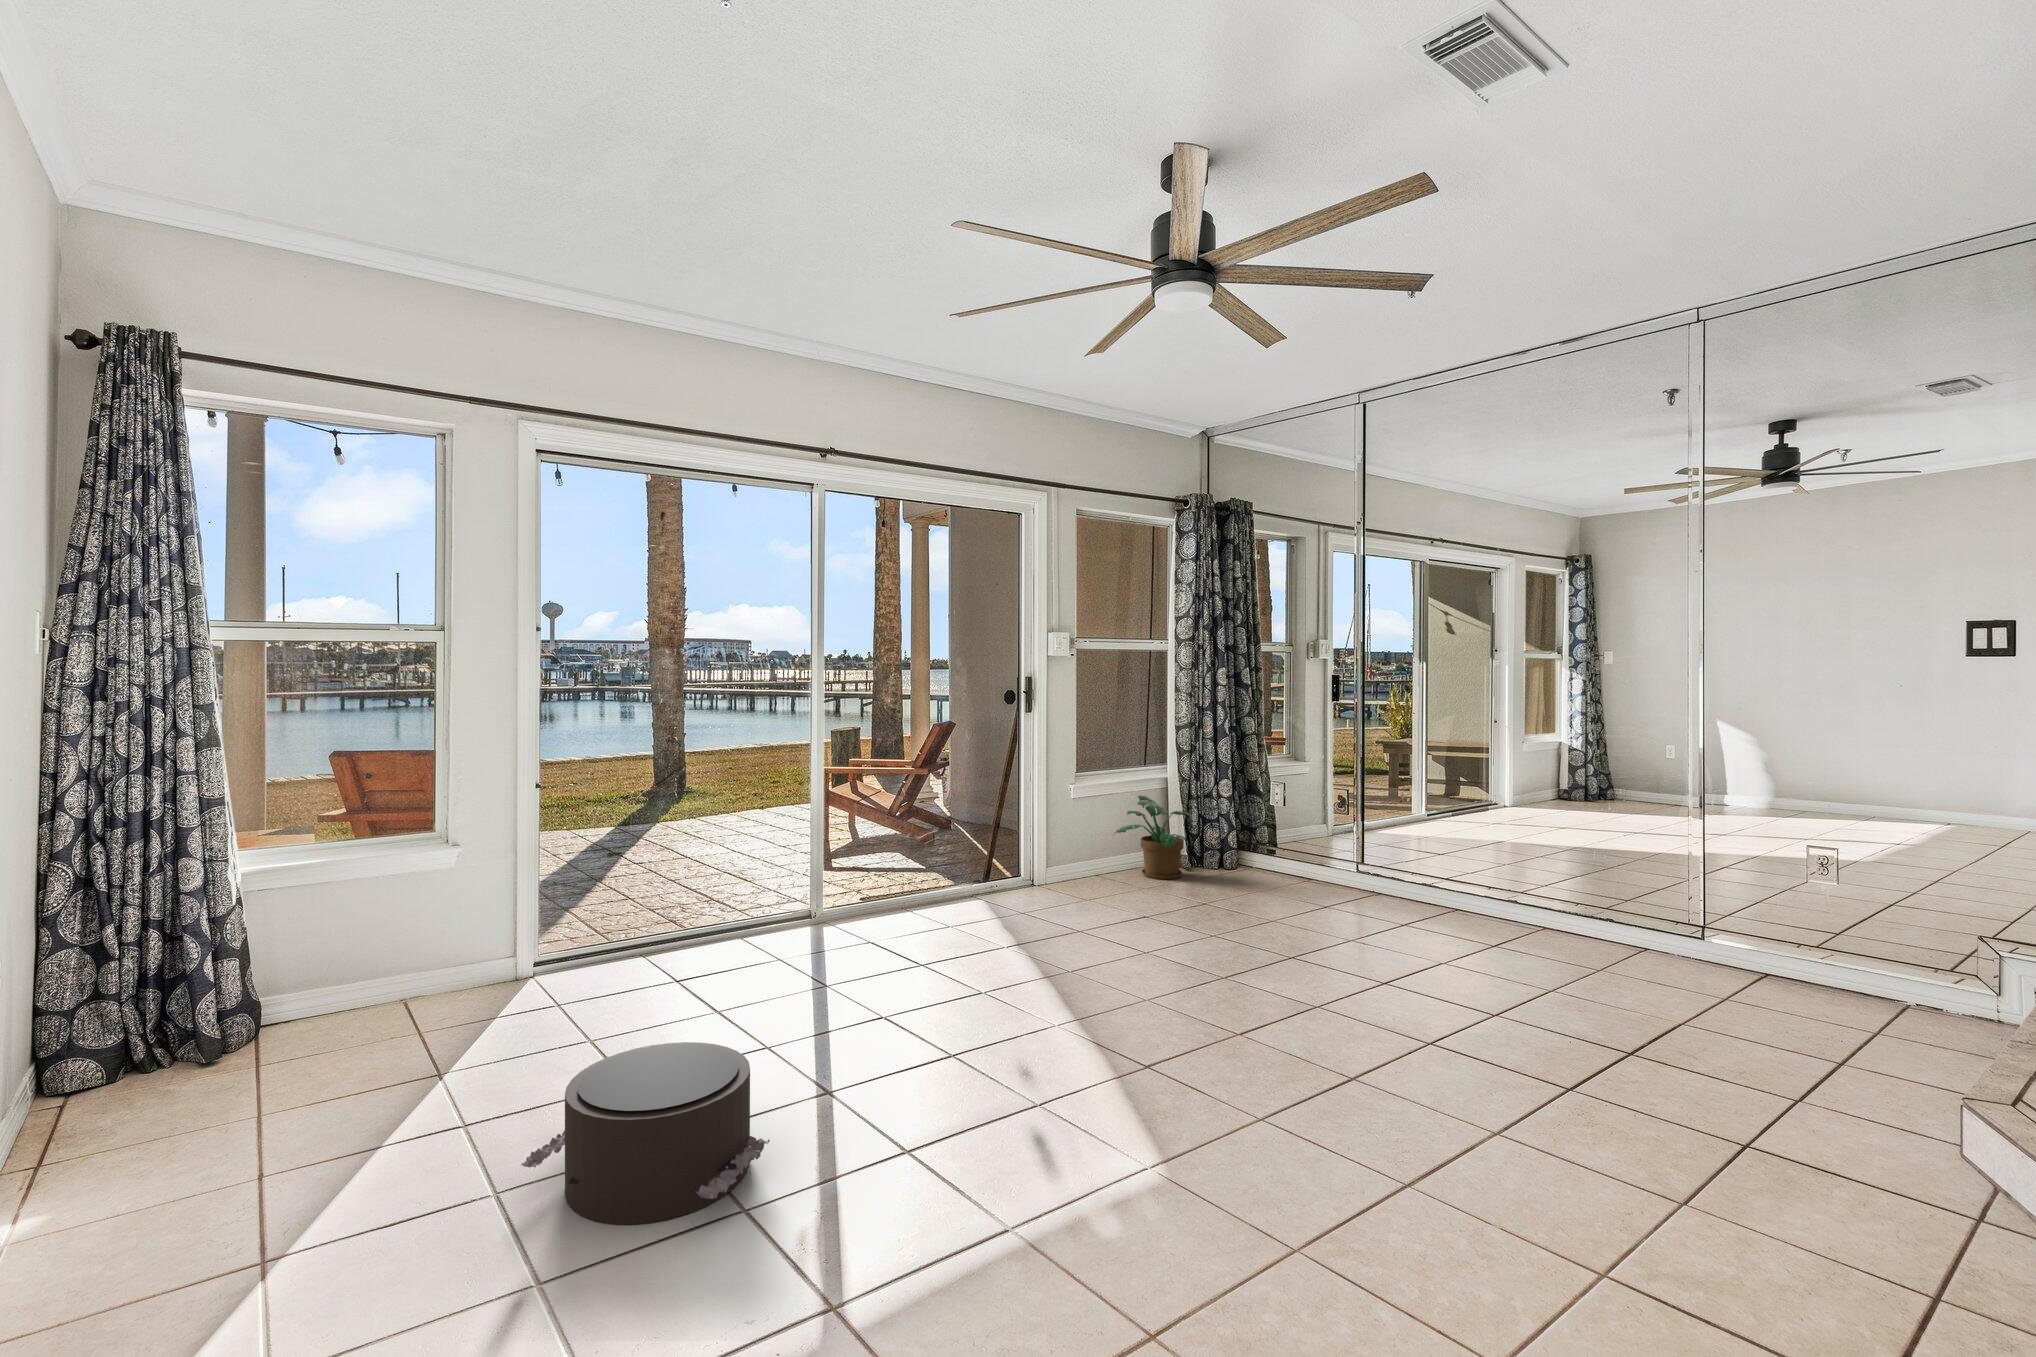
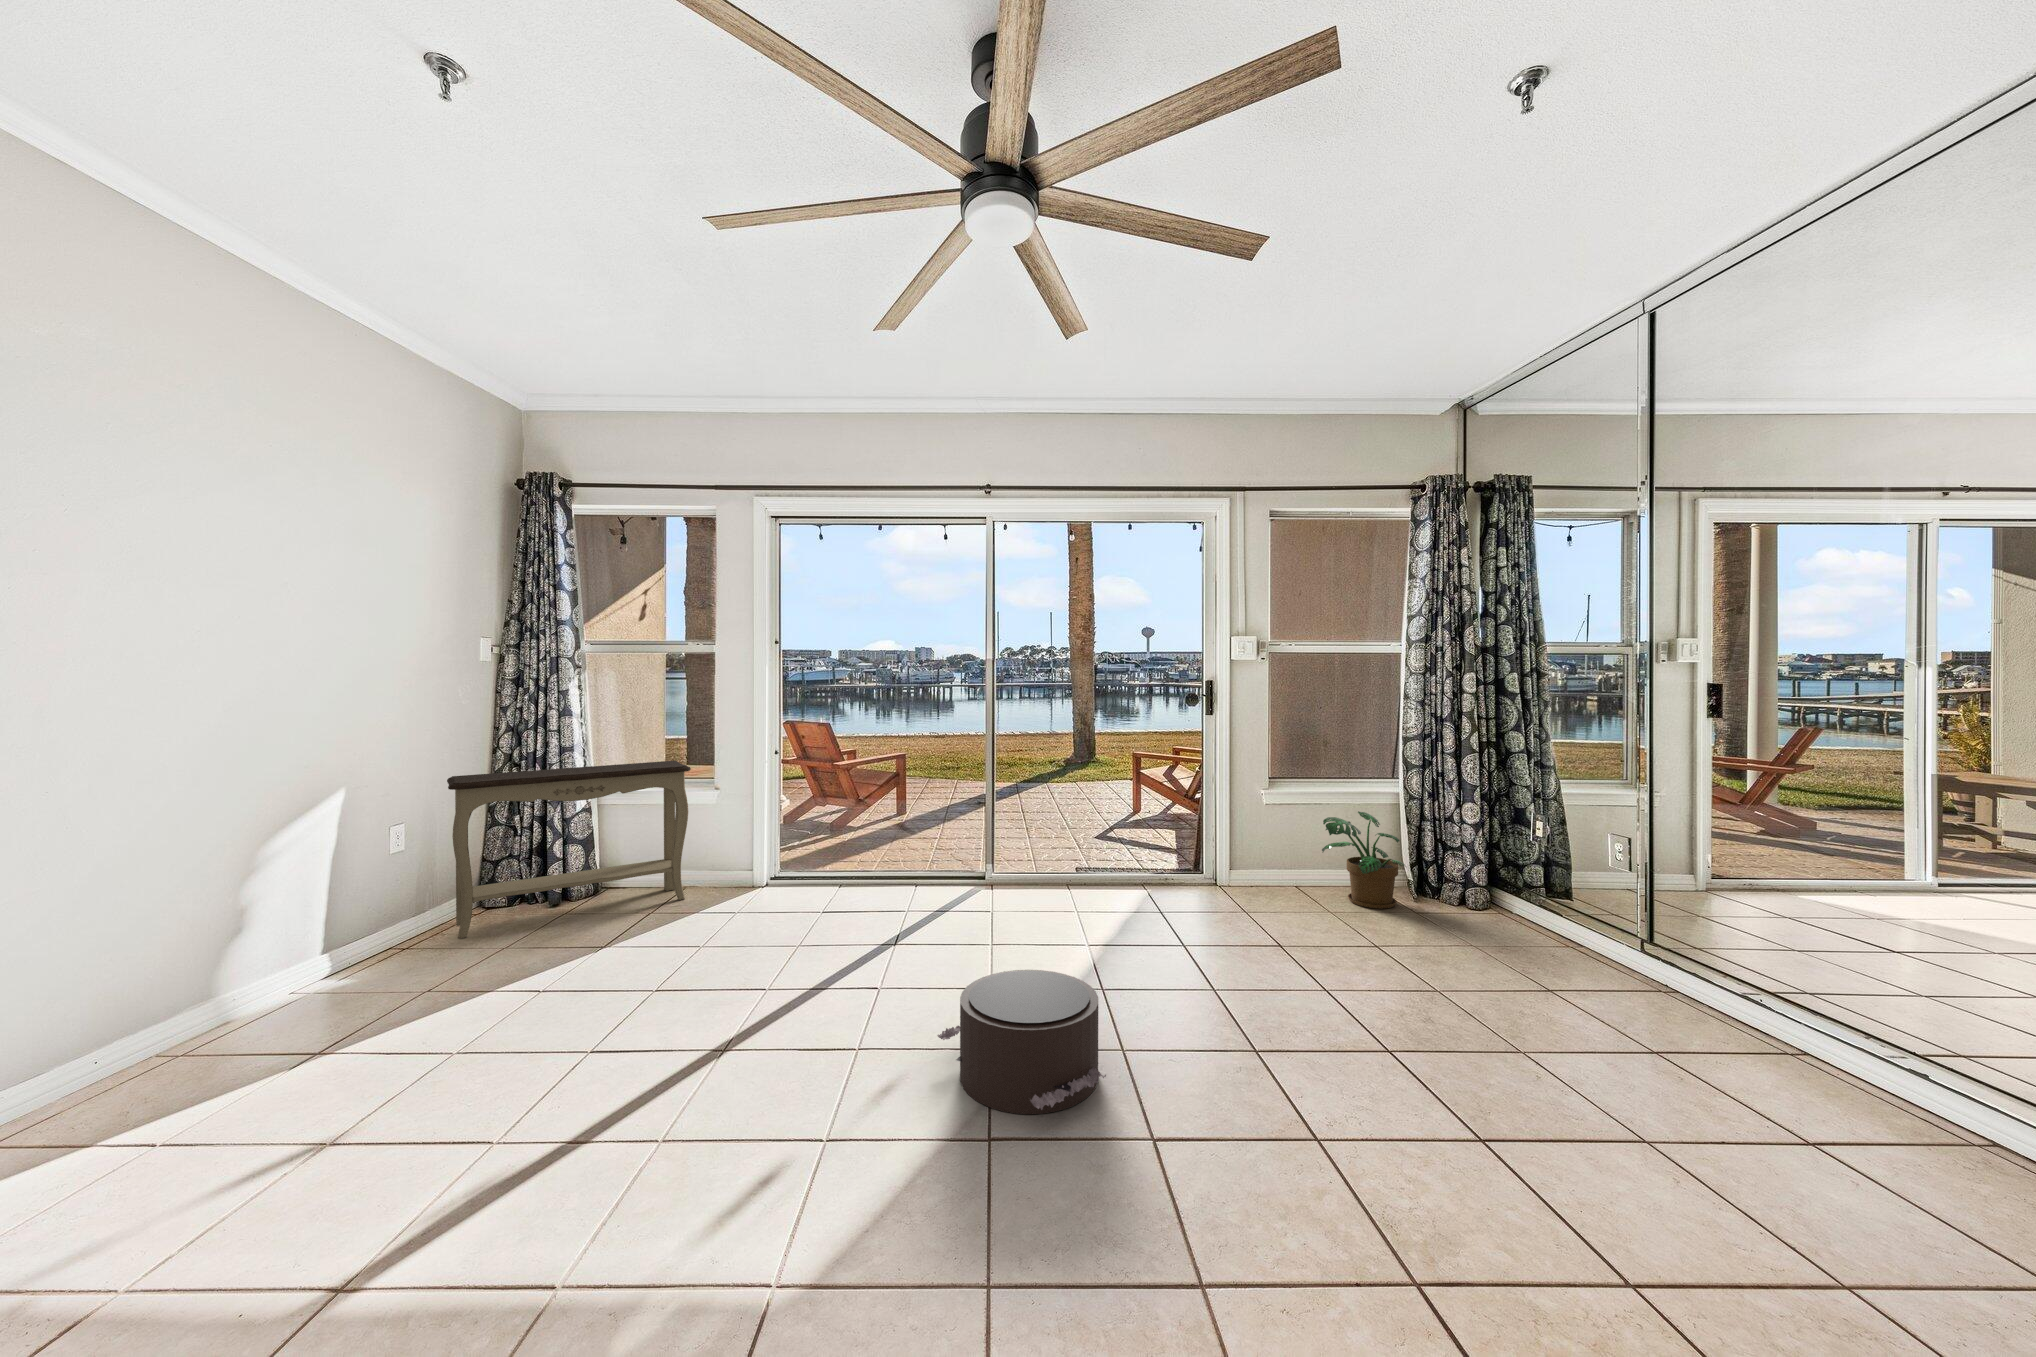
console table: none [24,807,446,1144] -> present [447,761,691,939]
pouf: present [521,1042,770,1224] -> present [937,970,1106,1114]

